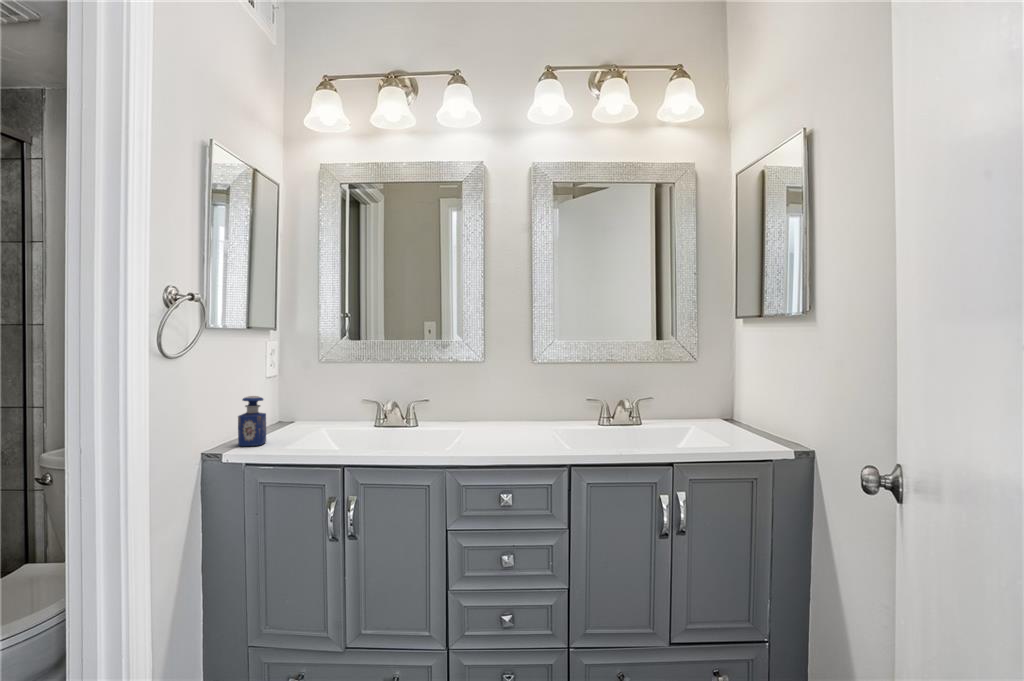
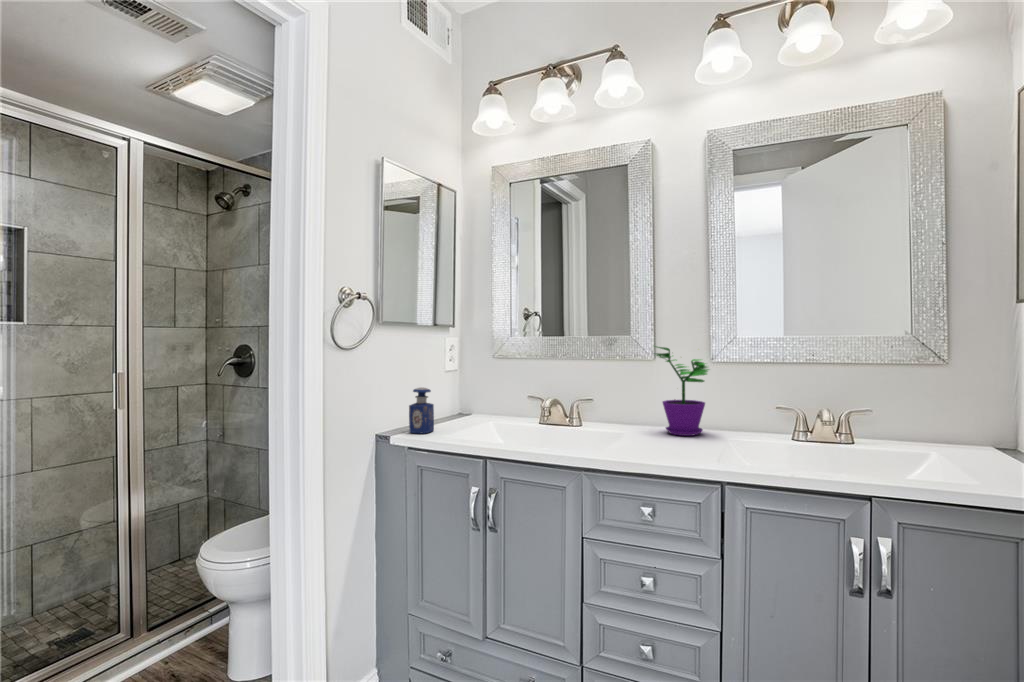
flower pot: none [489,345,538,429] -> present [655,346,709,436]

